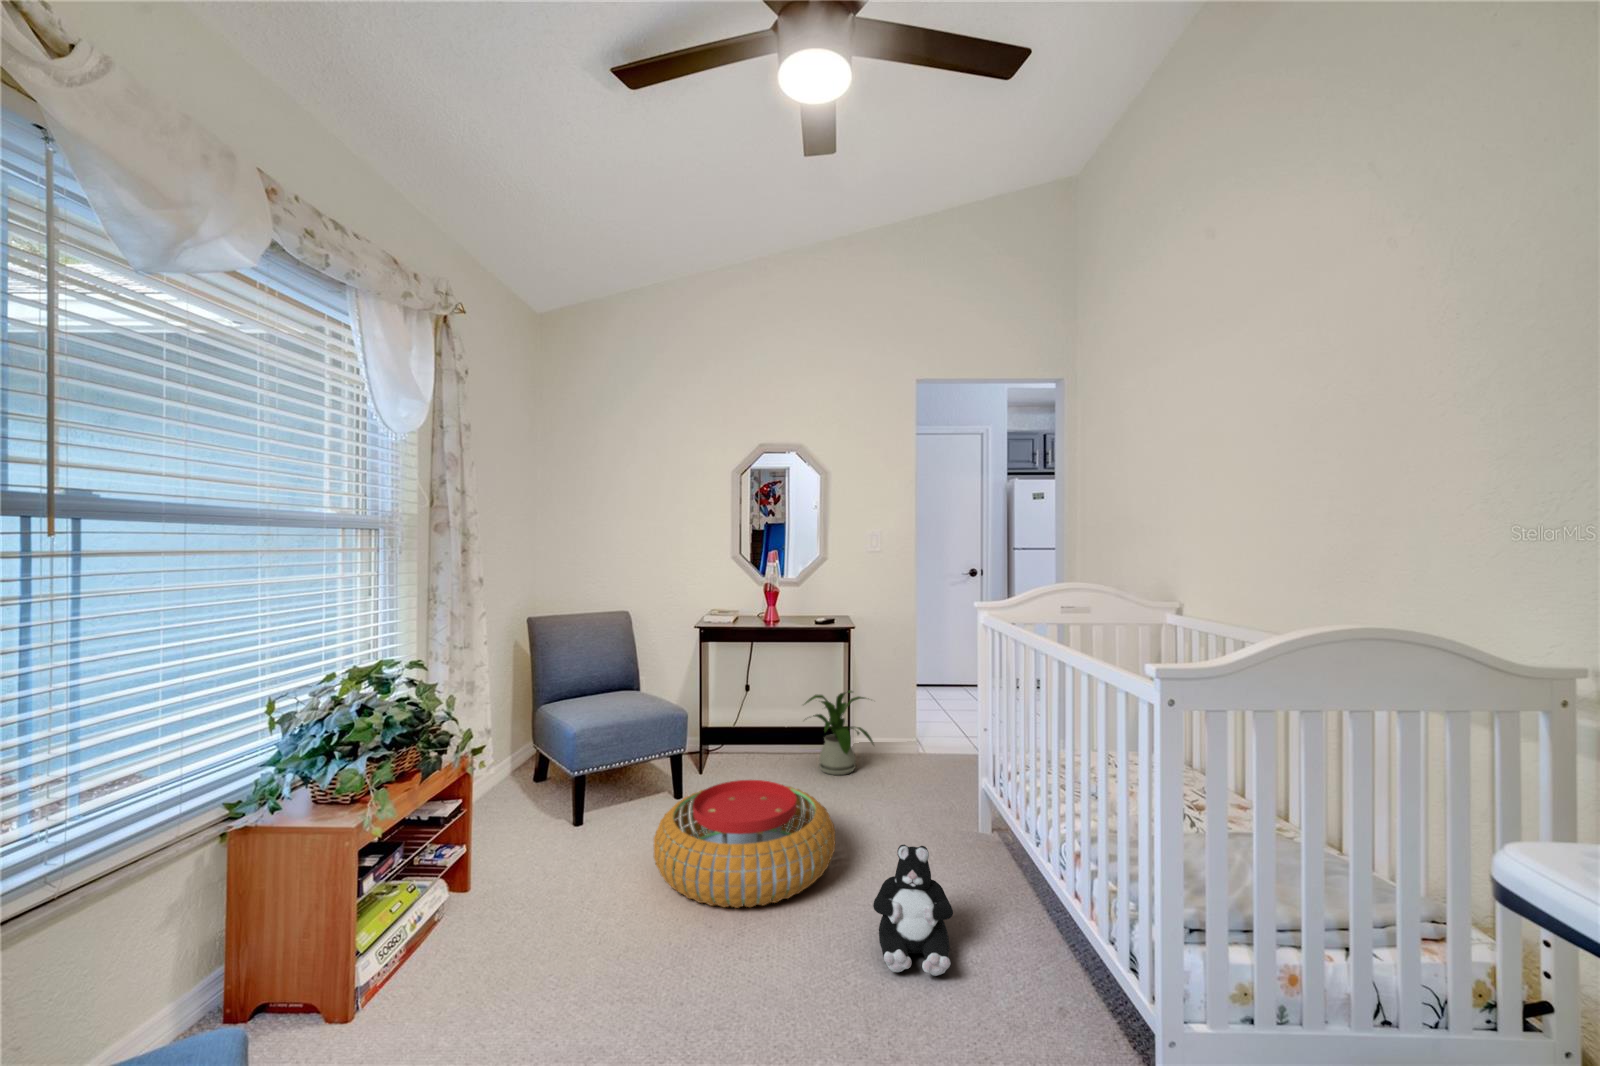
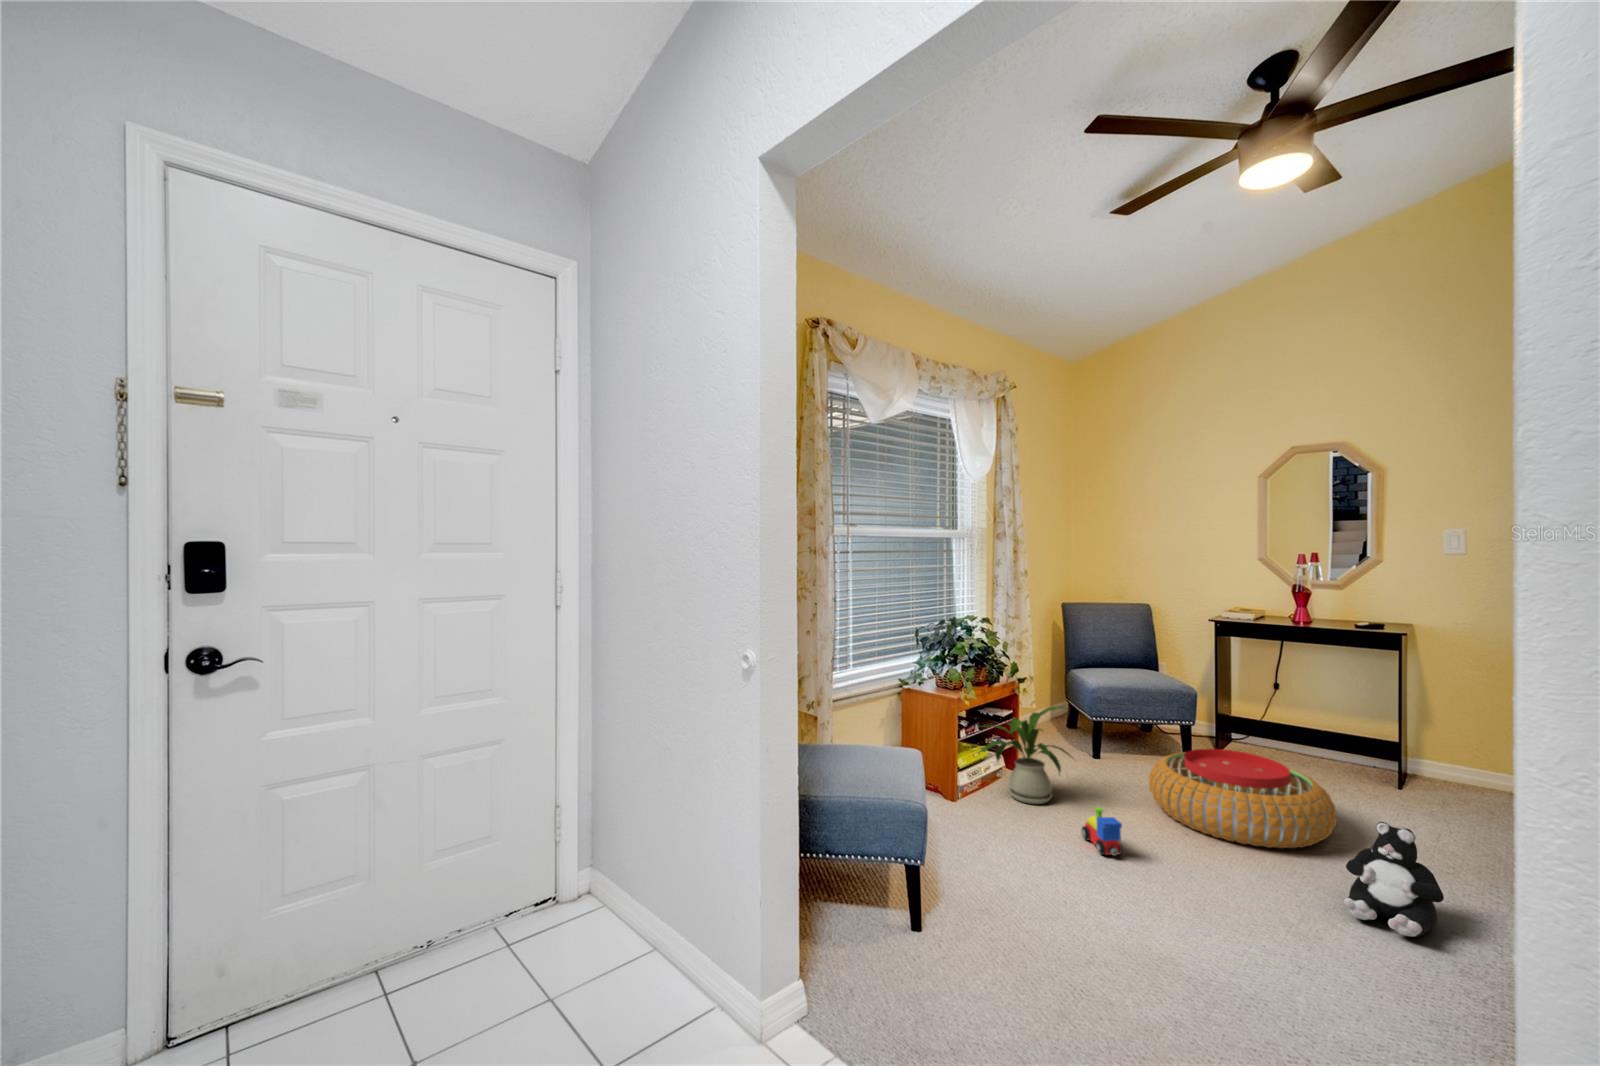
house plant: present [805,691,873,775] -> present [979,706,1071,804]
toy train: none [581,943,645,1024] -> present [1081,807,1122,856]

